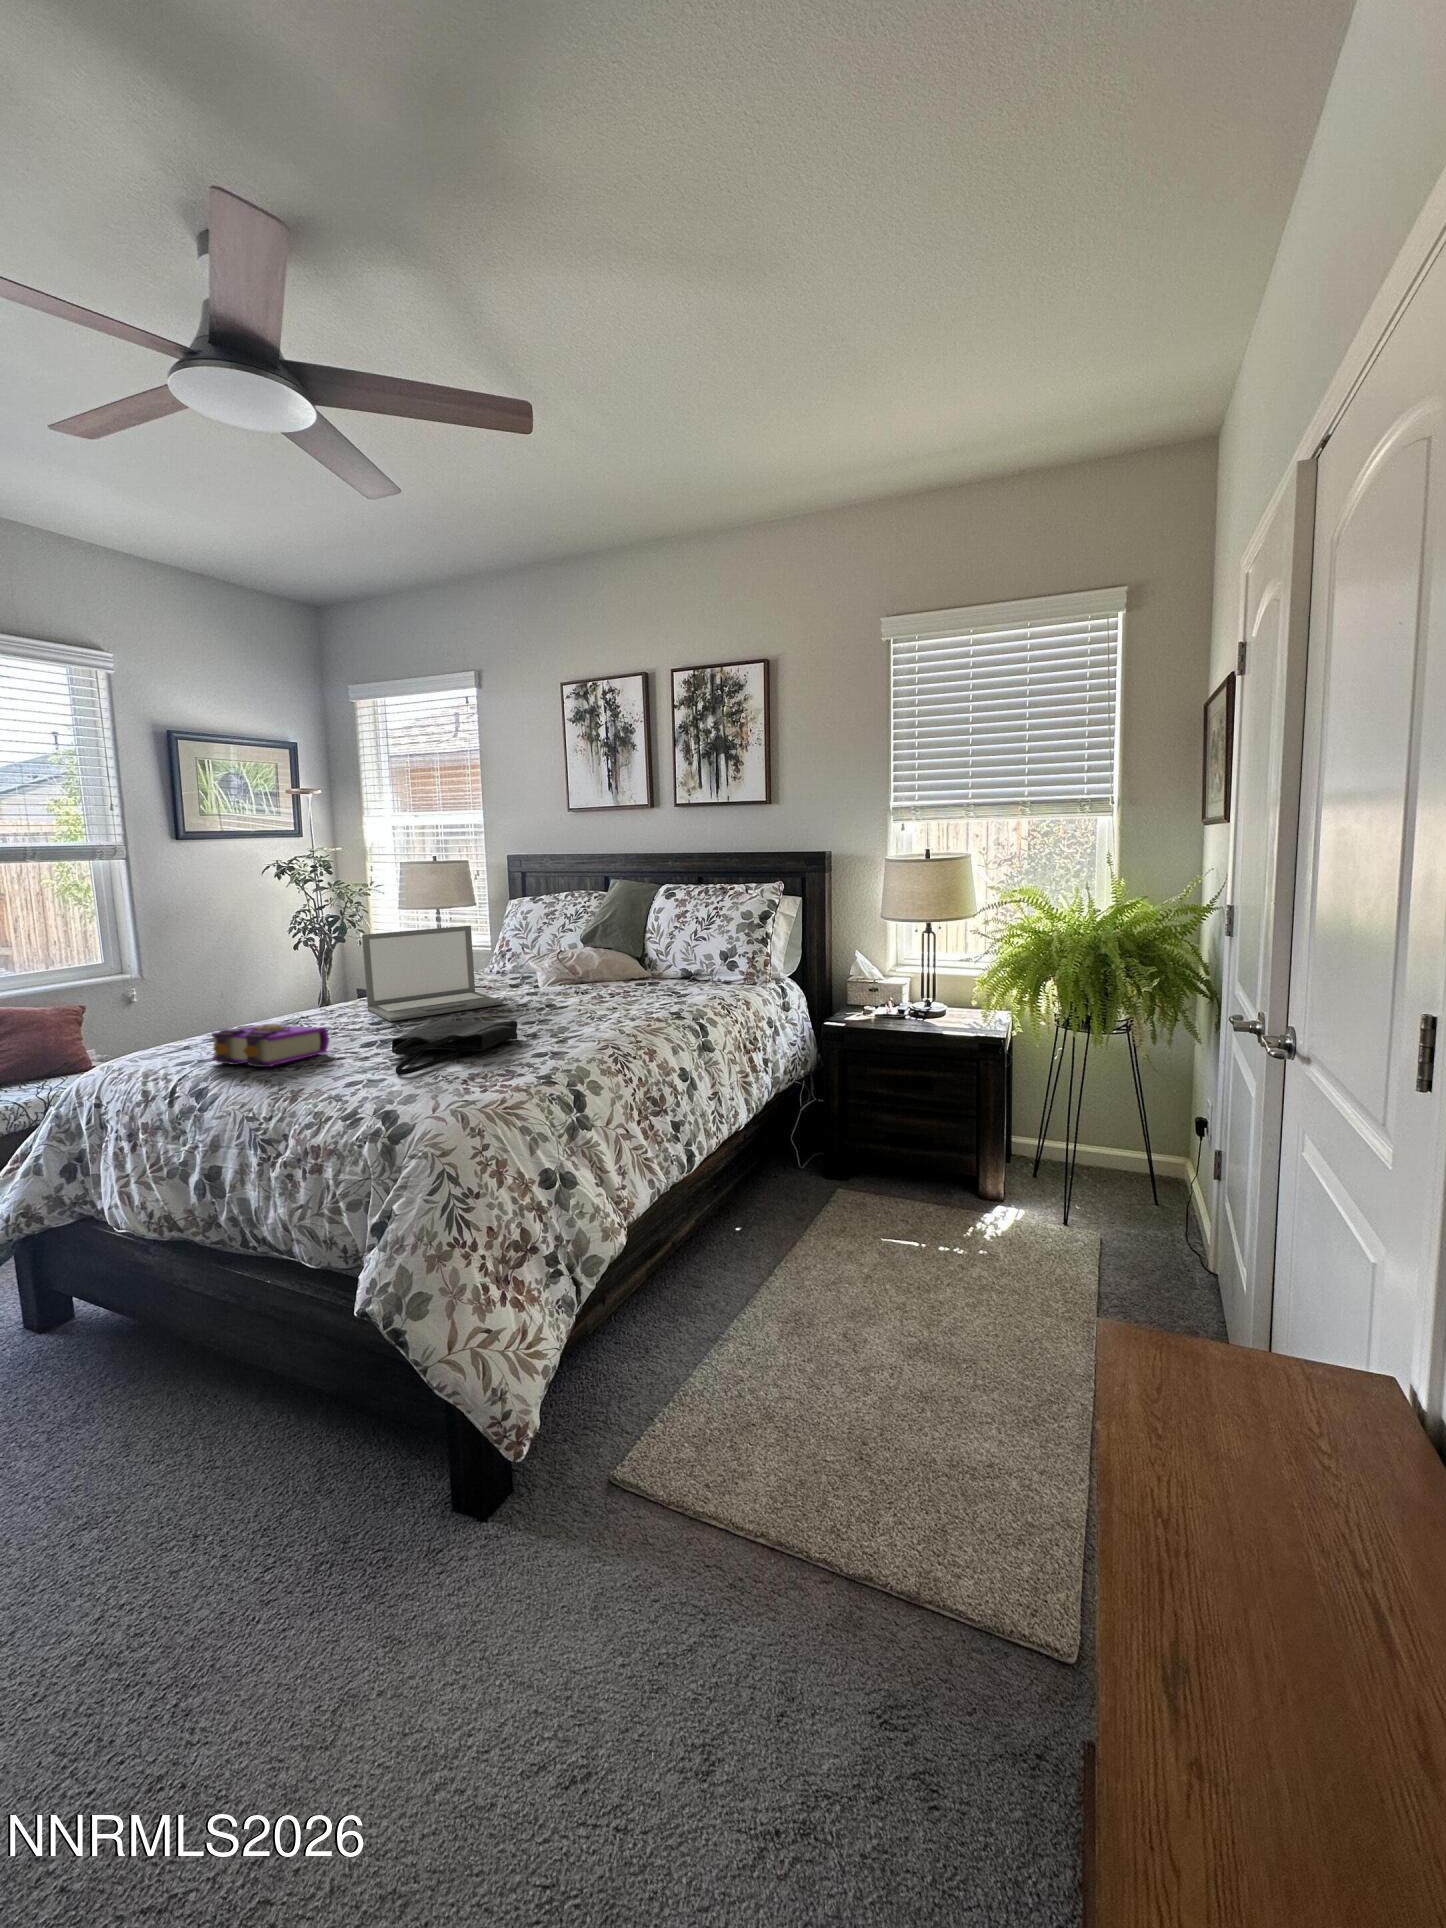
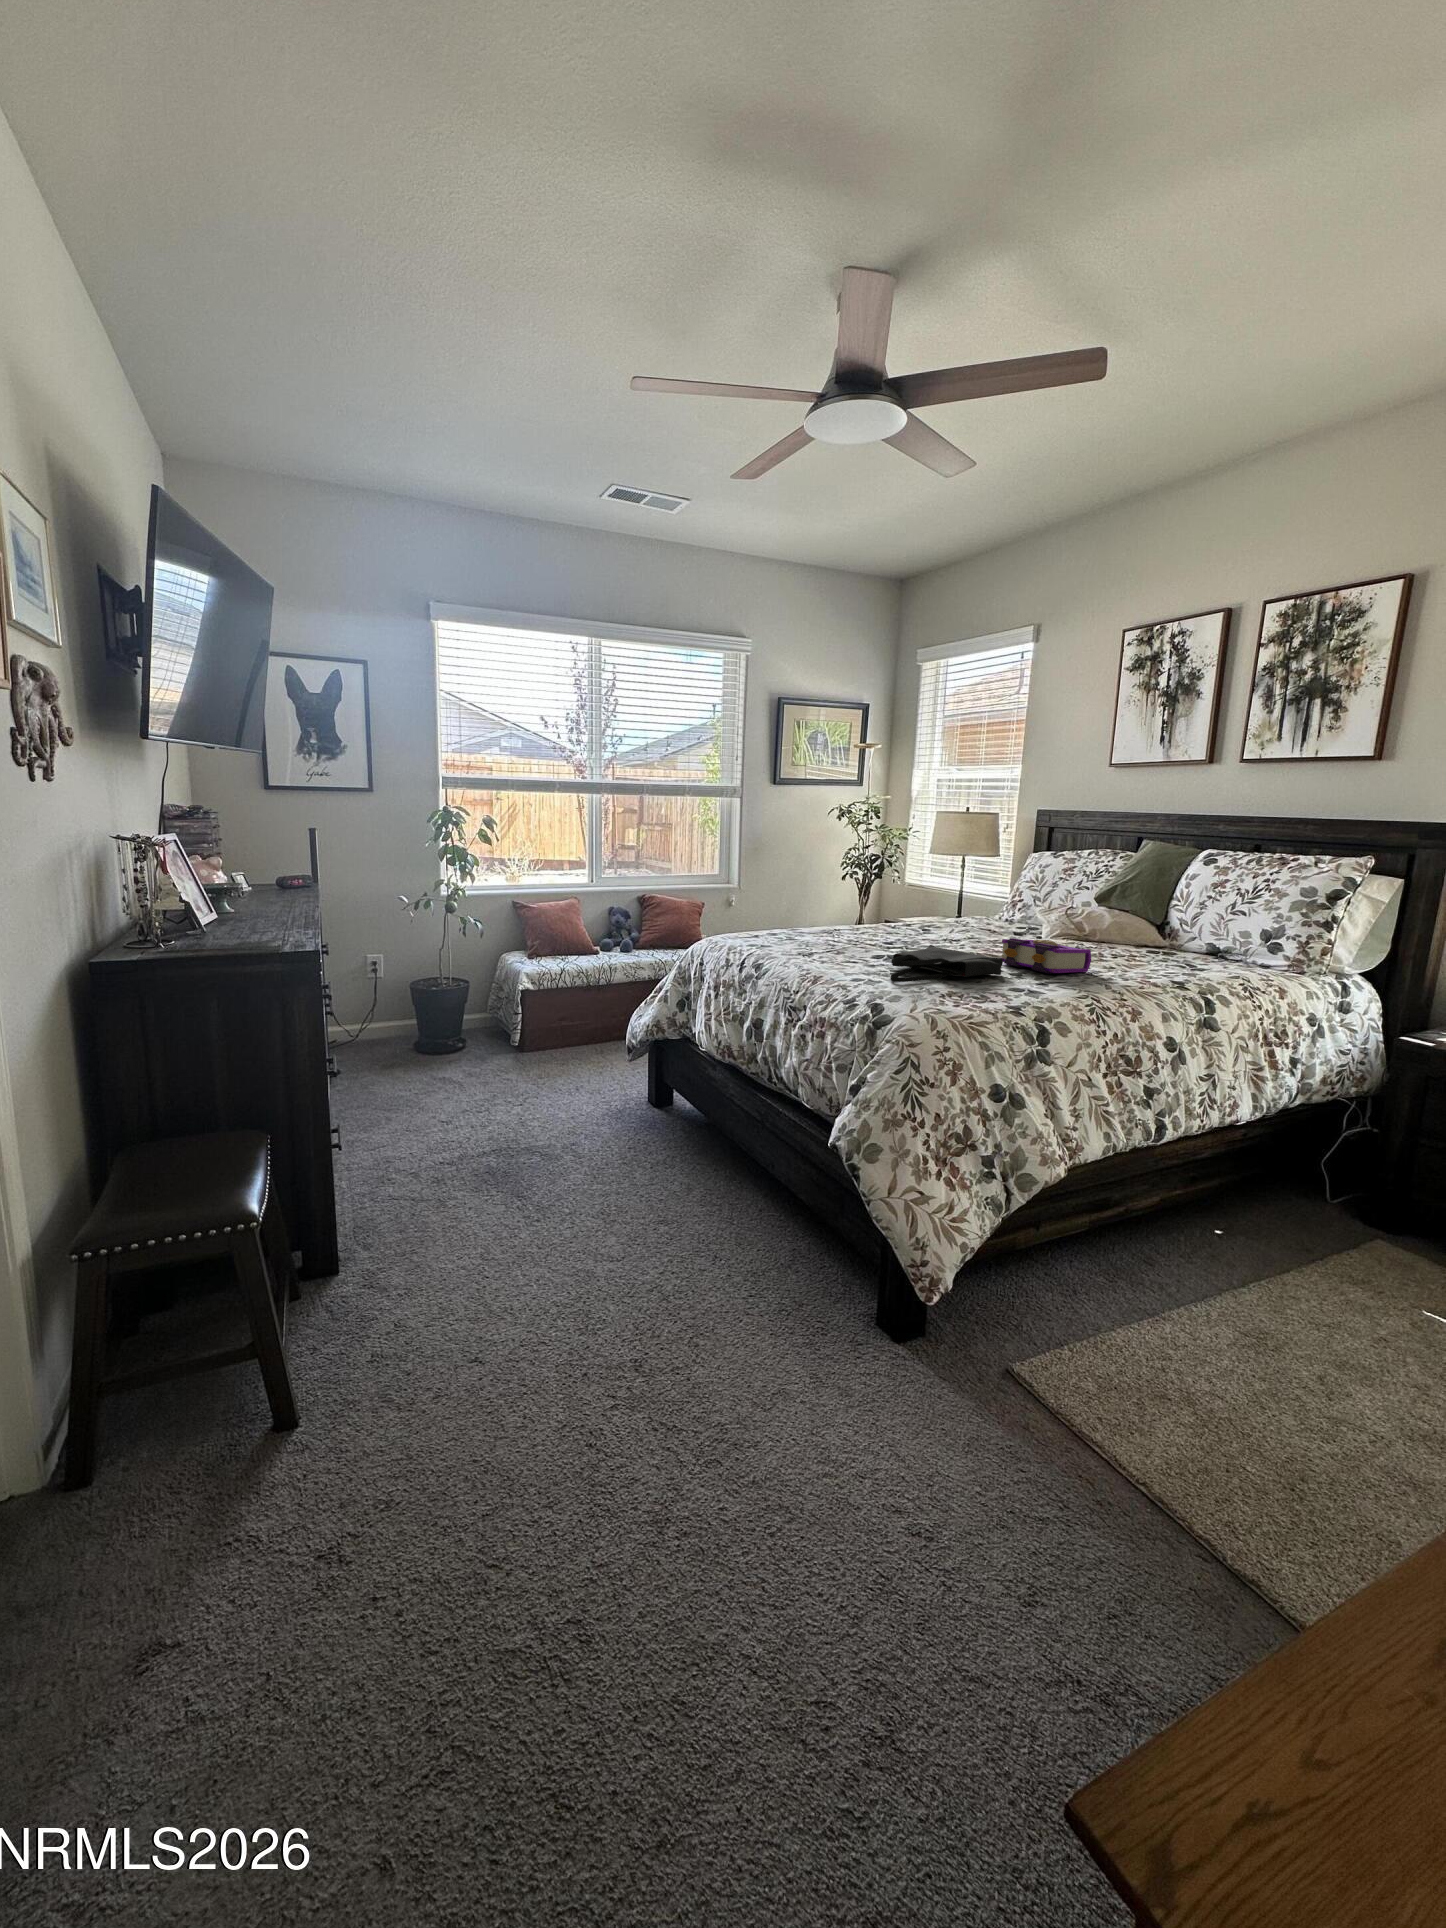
laptop: present [362,926,503,1021] -> none [884,868,1000,947]
book: present [211,1024,329,1067] -> present [1002,938,1091,974]

